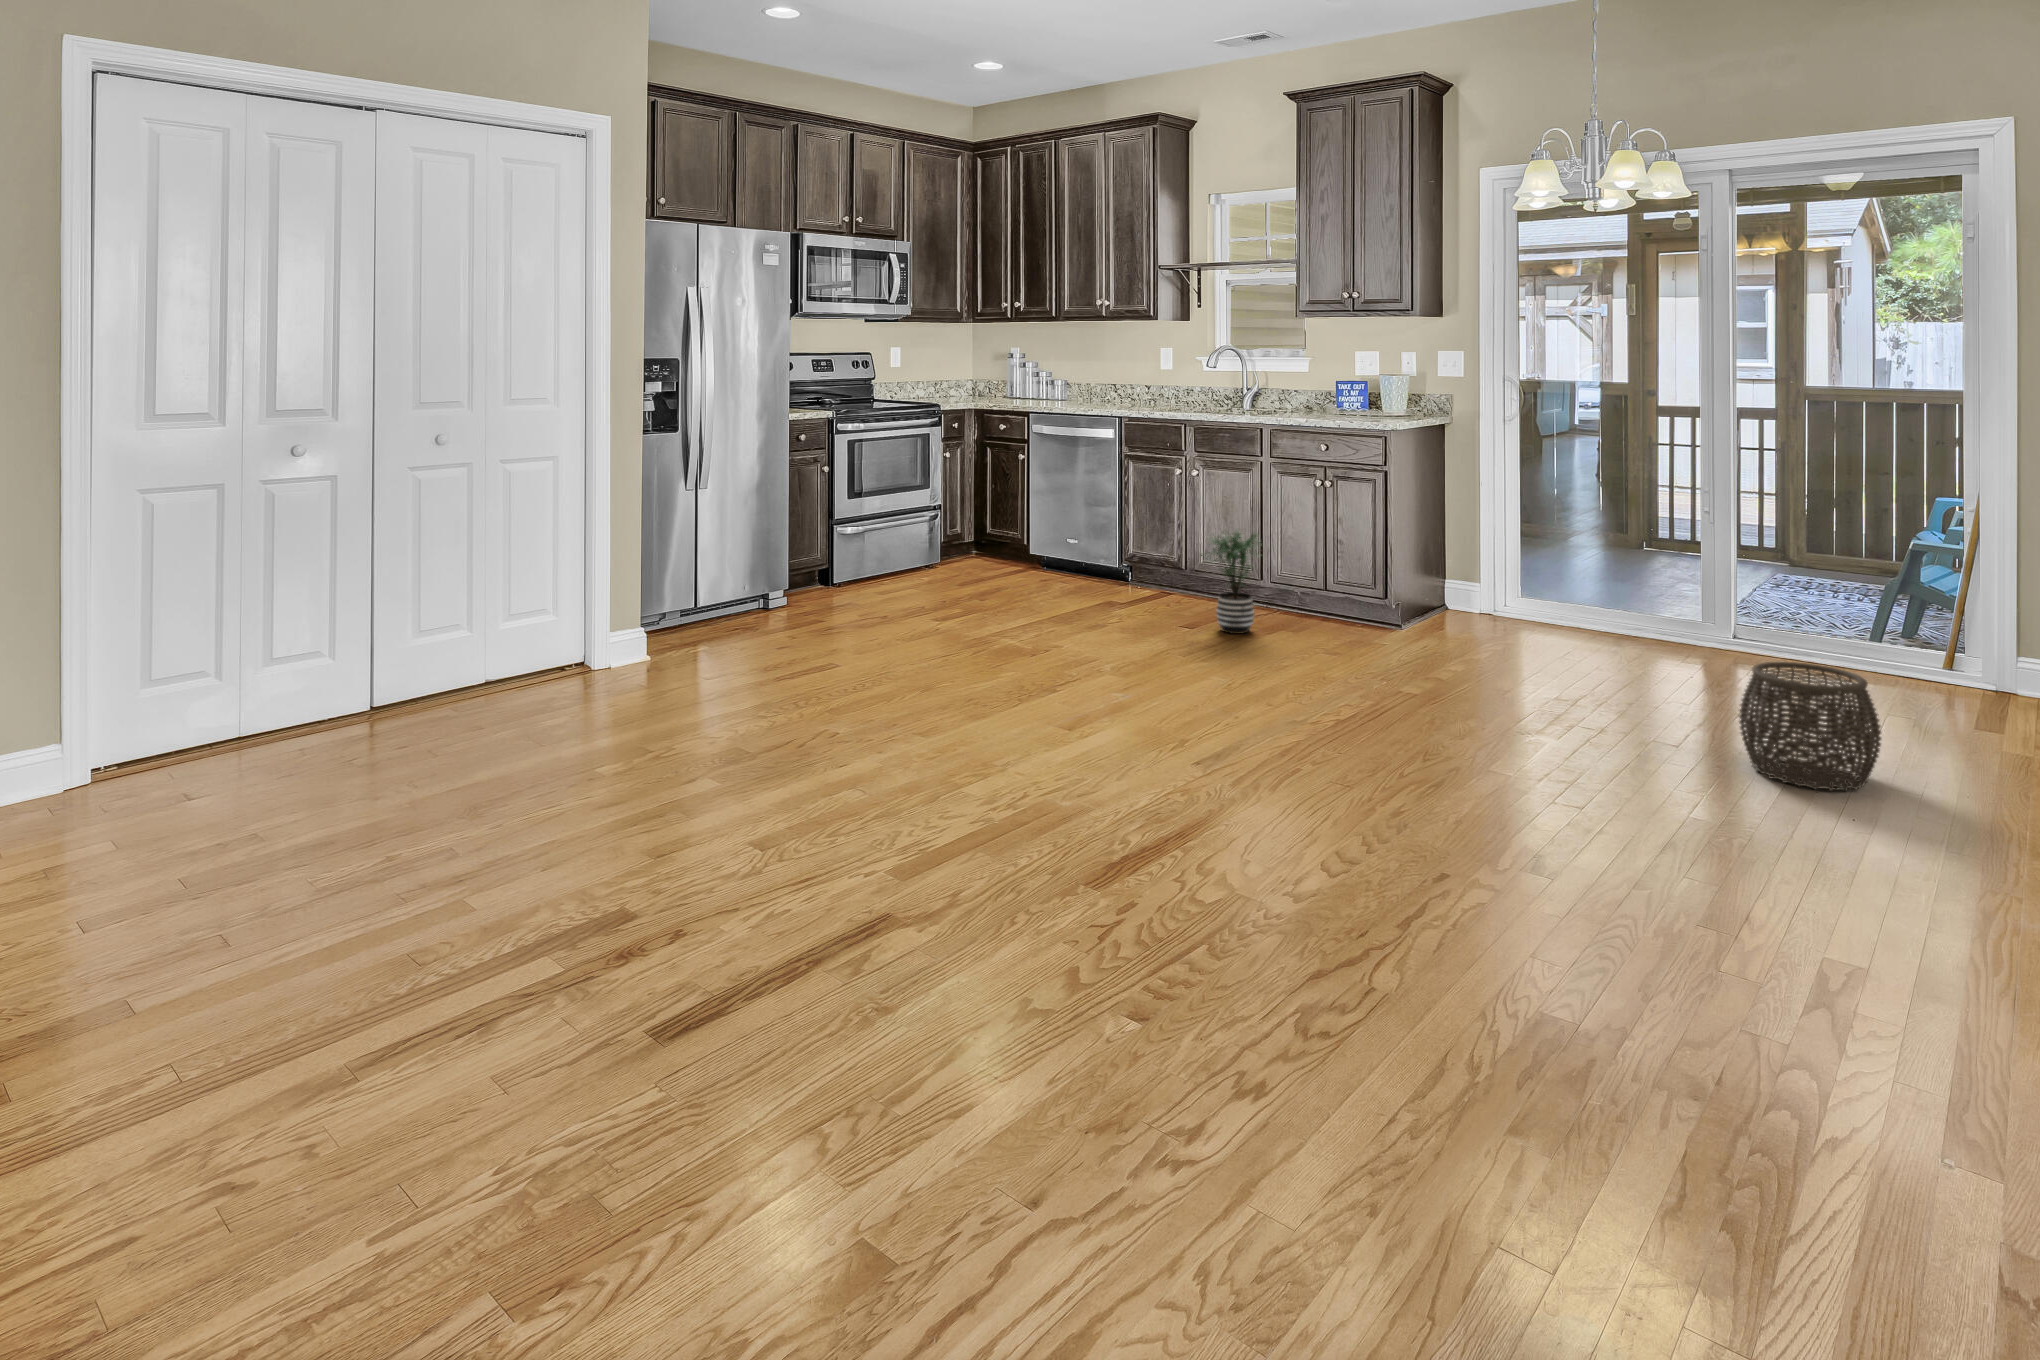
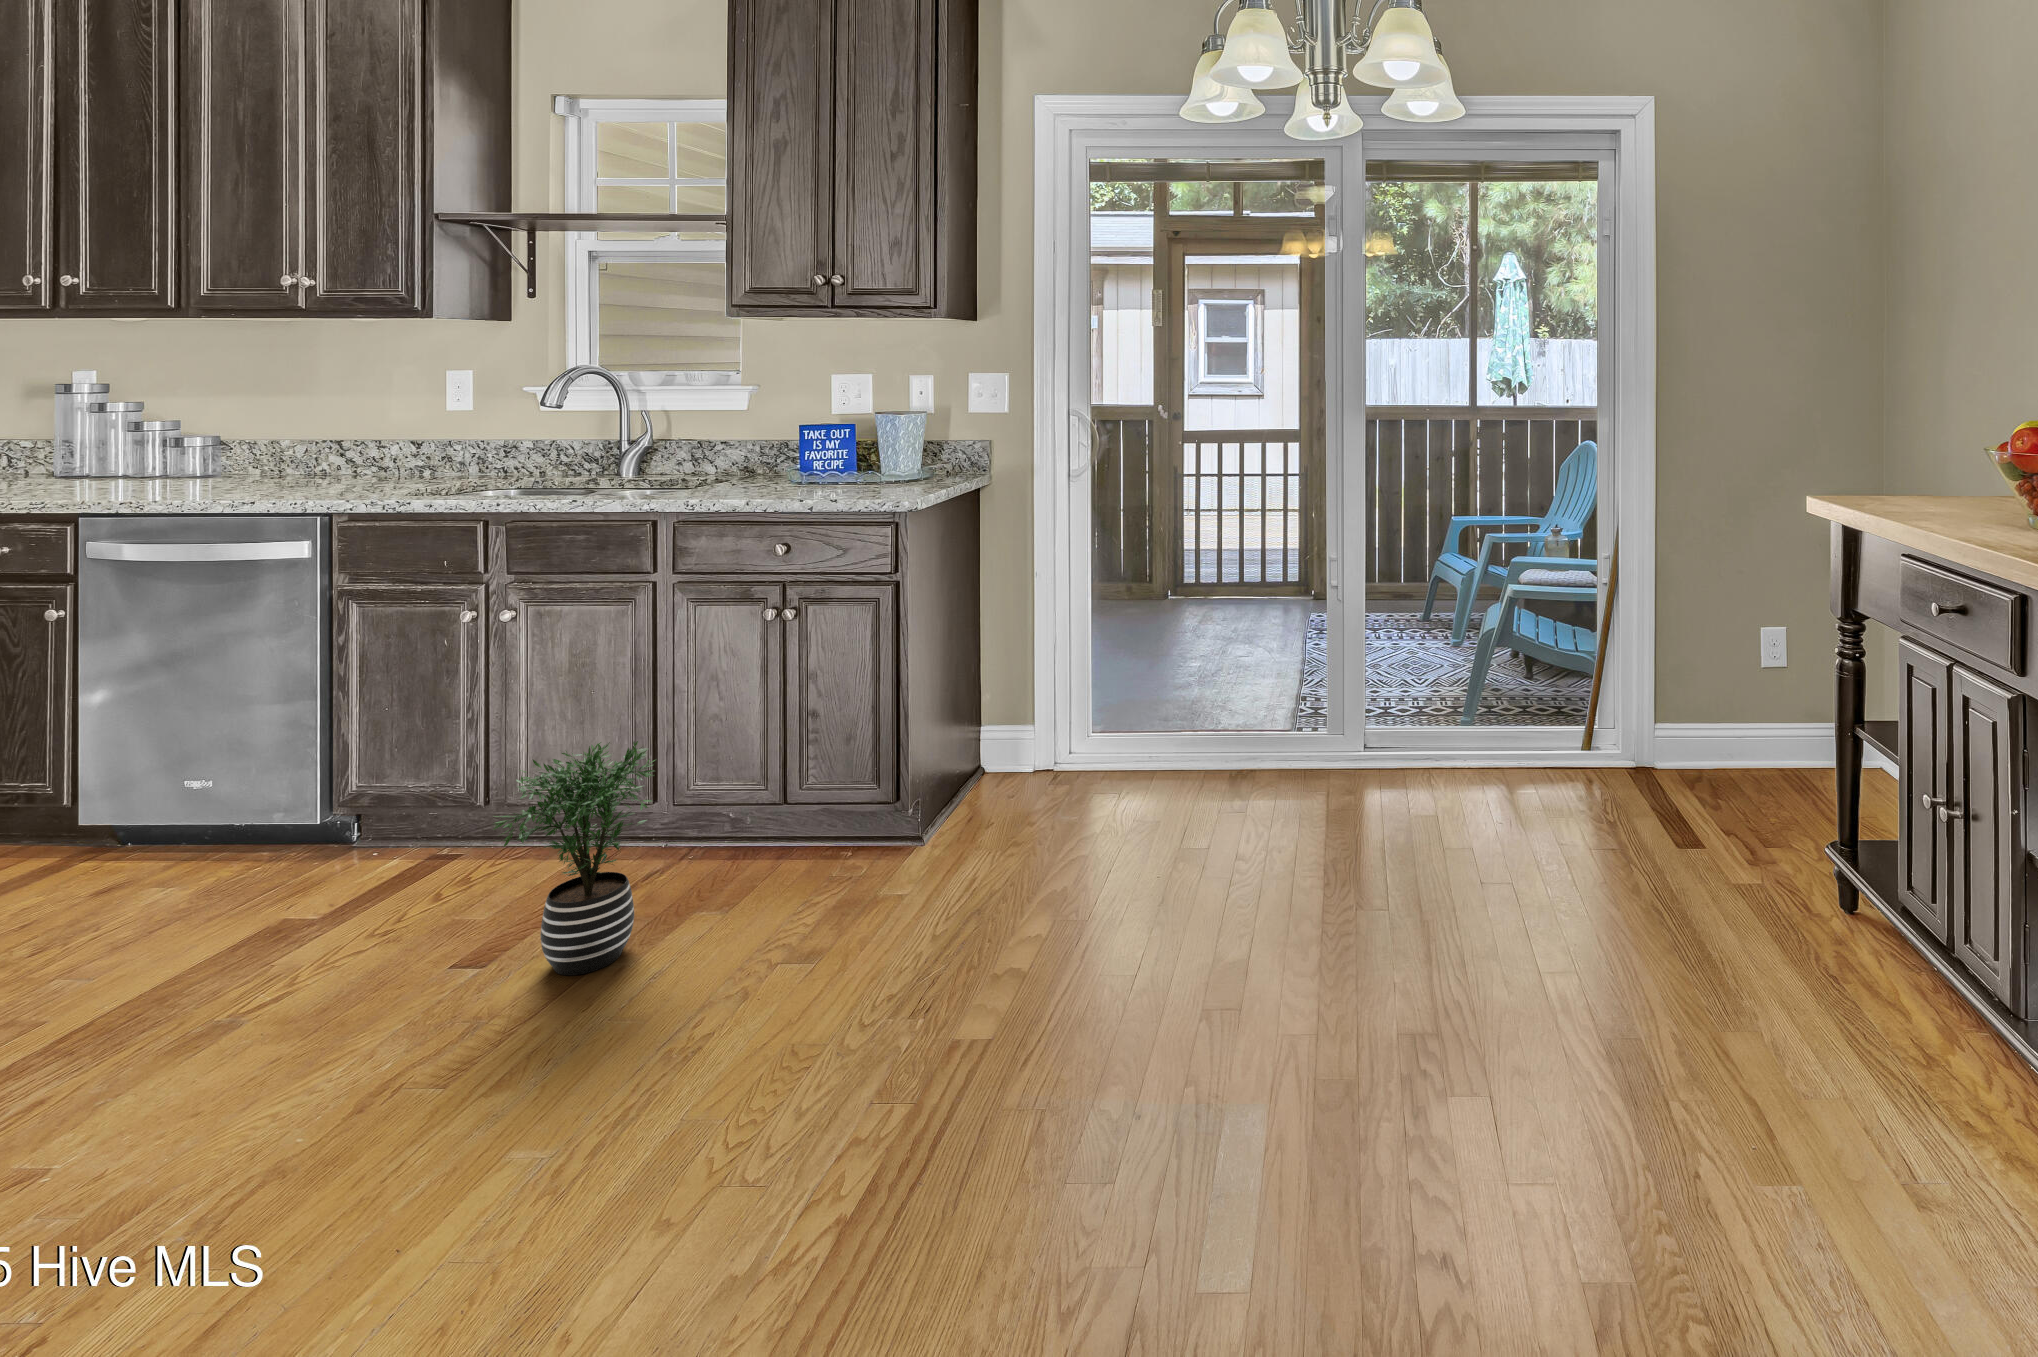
woven basket: present [1739,662,1881,791] -> none [1581,881,1791,1138]

